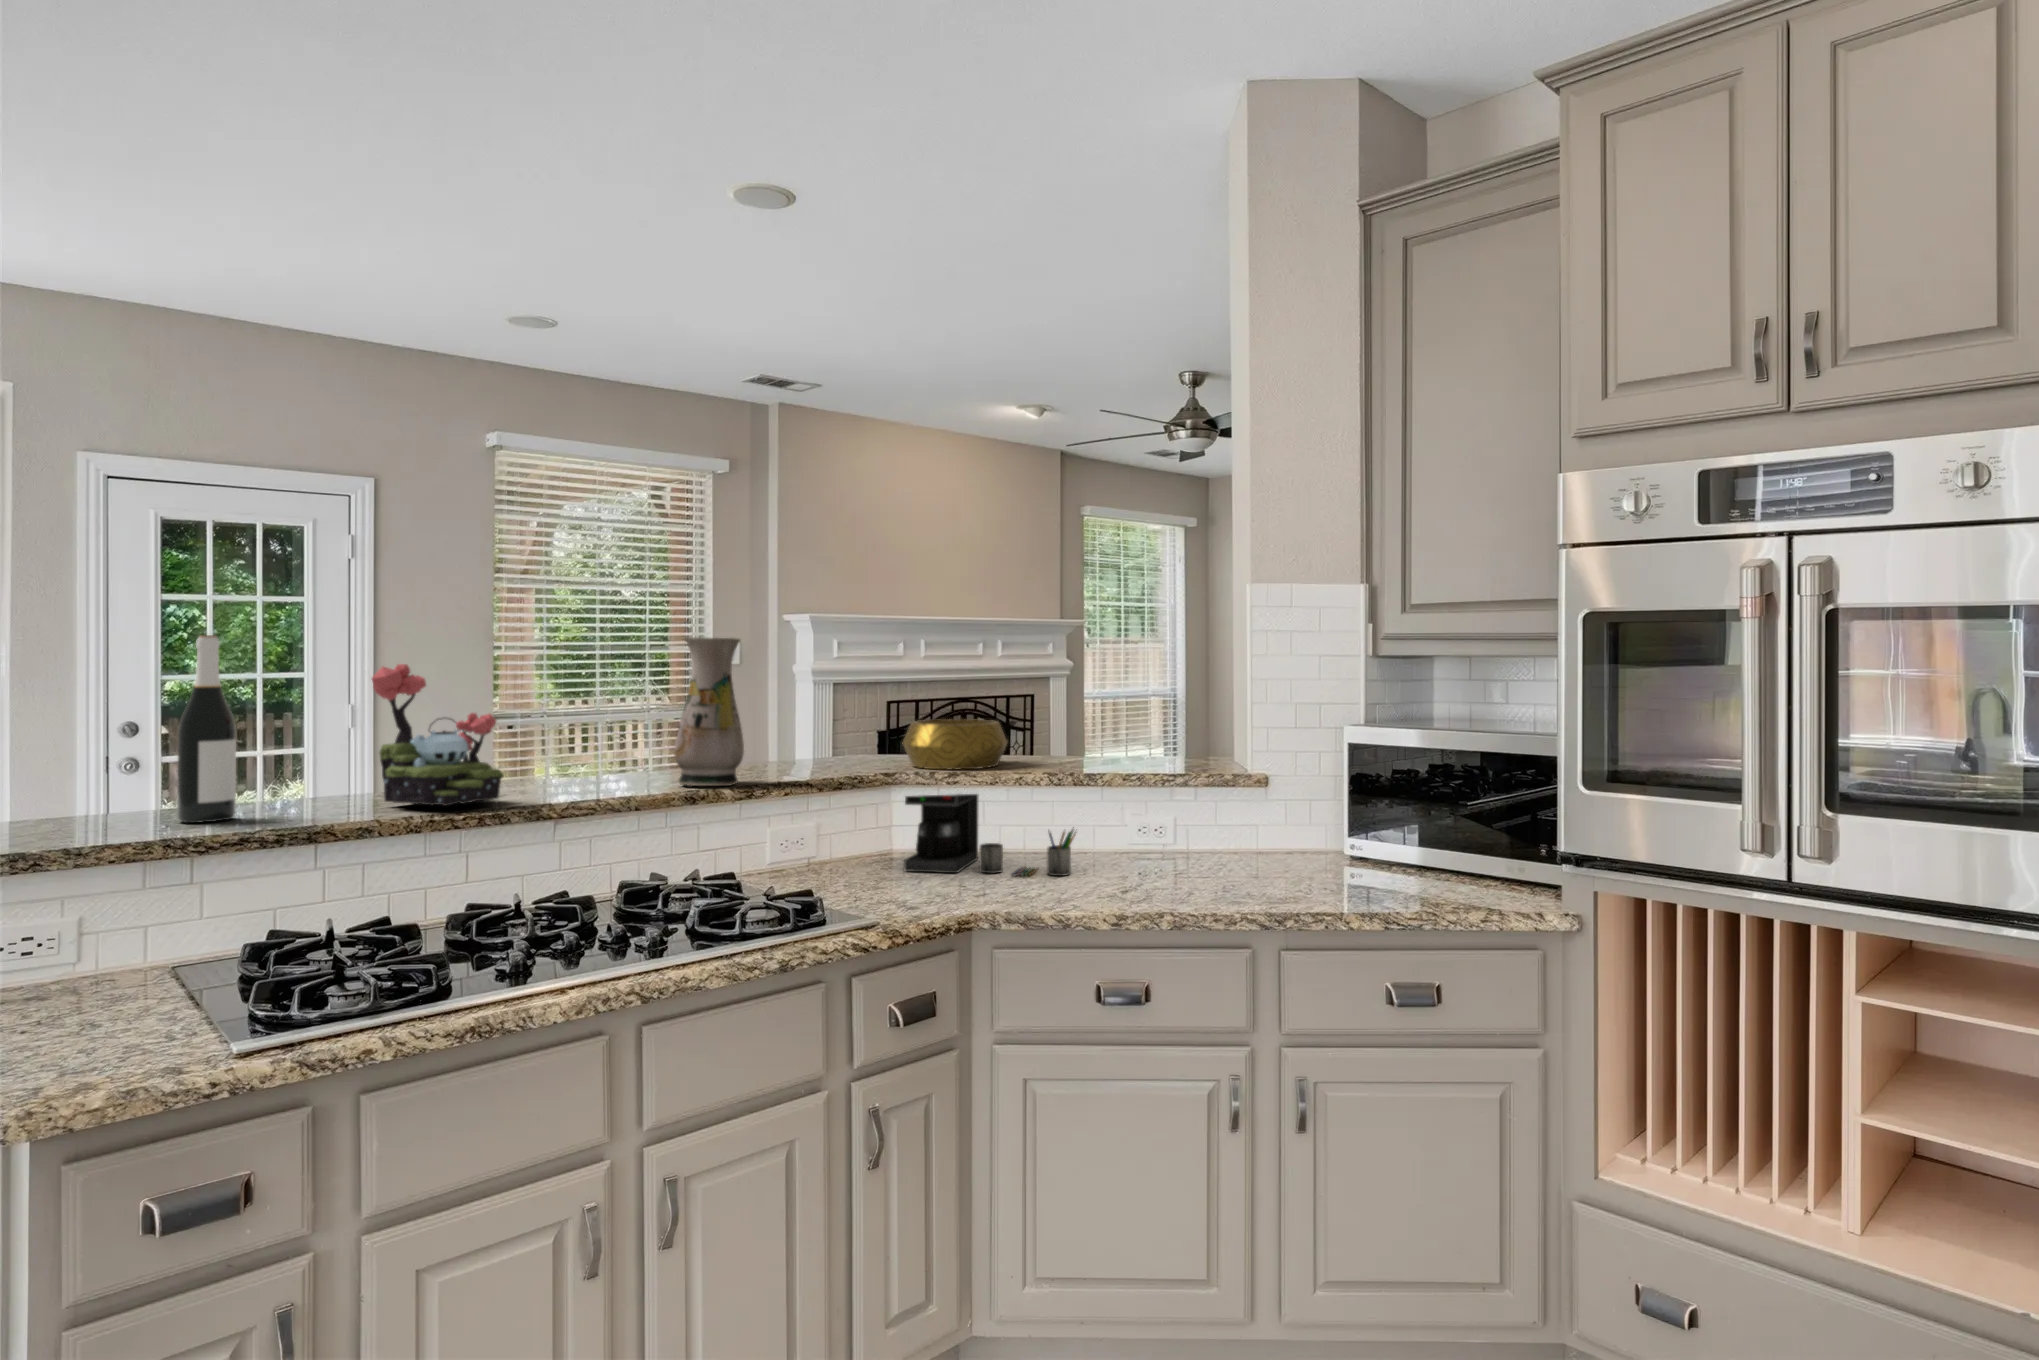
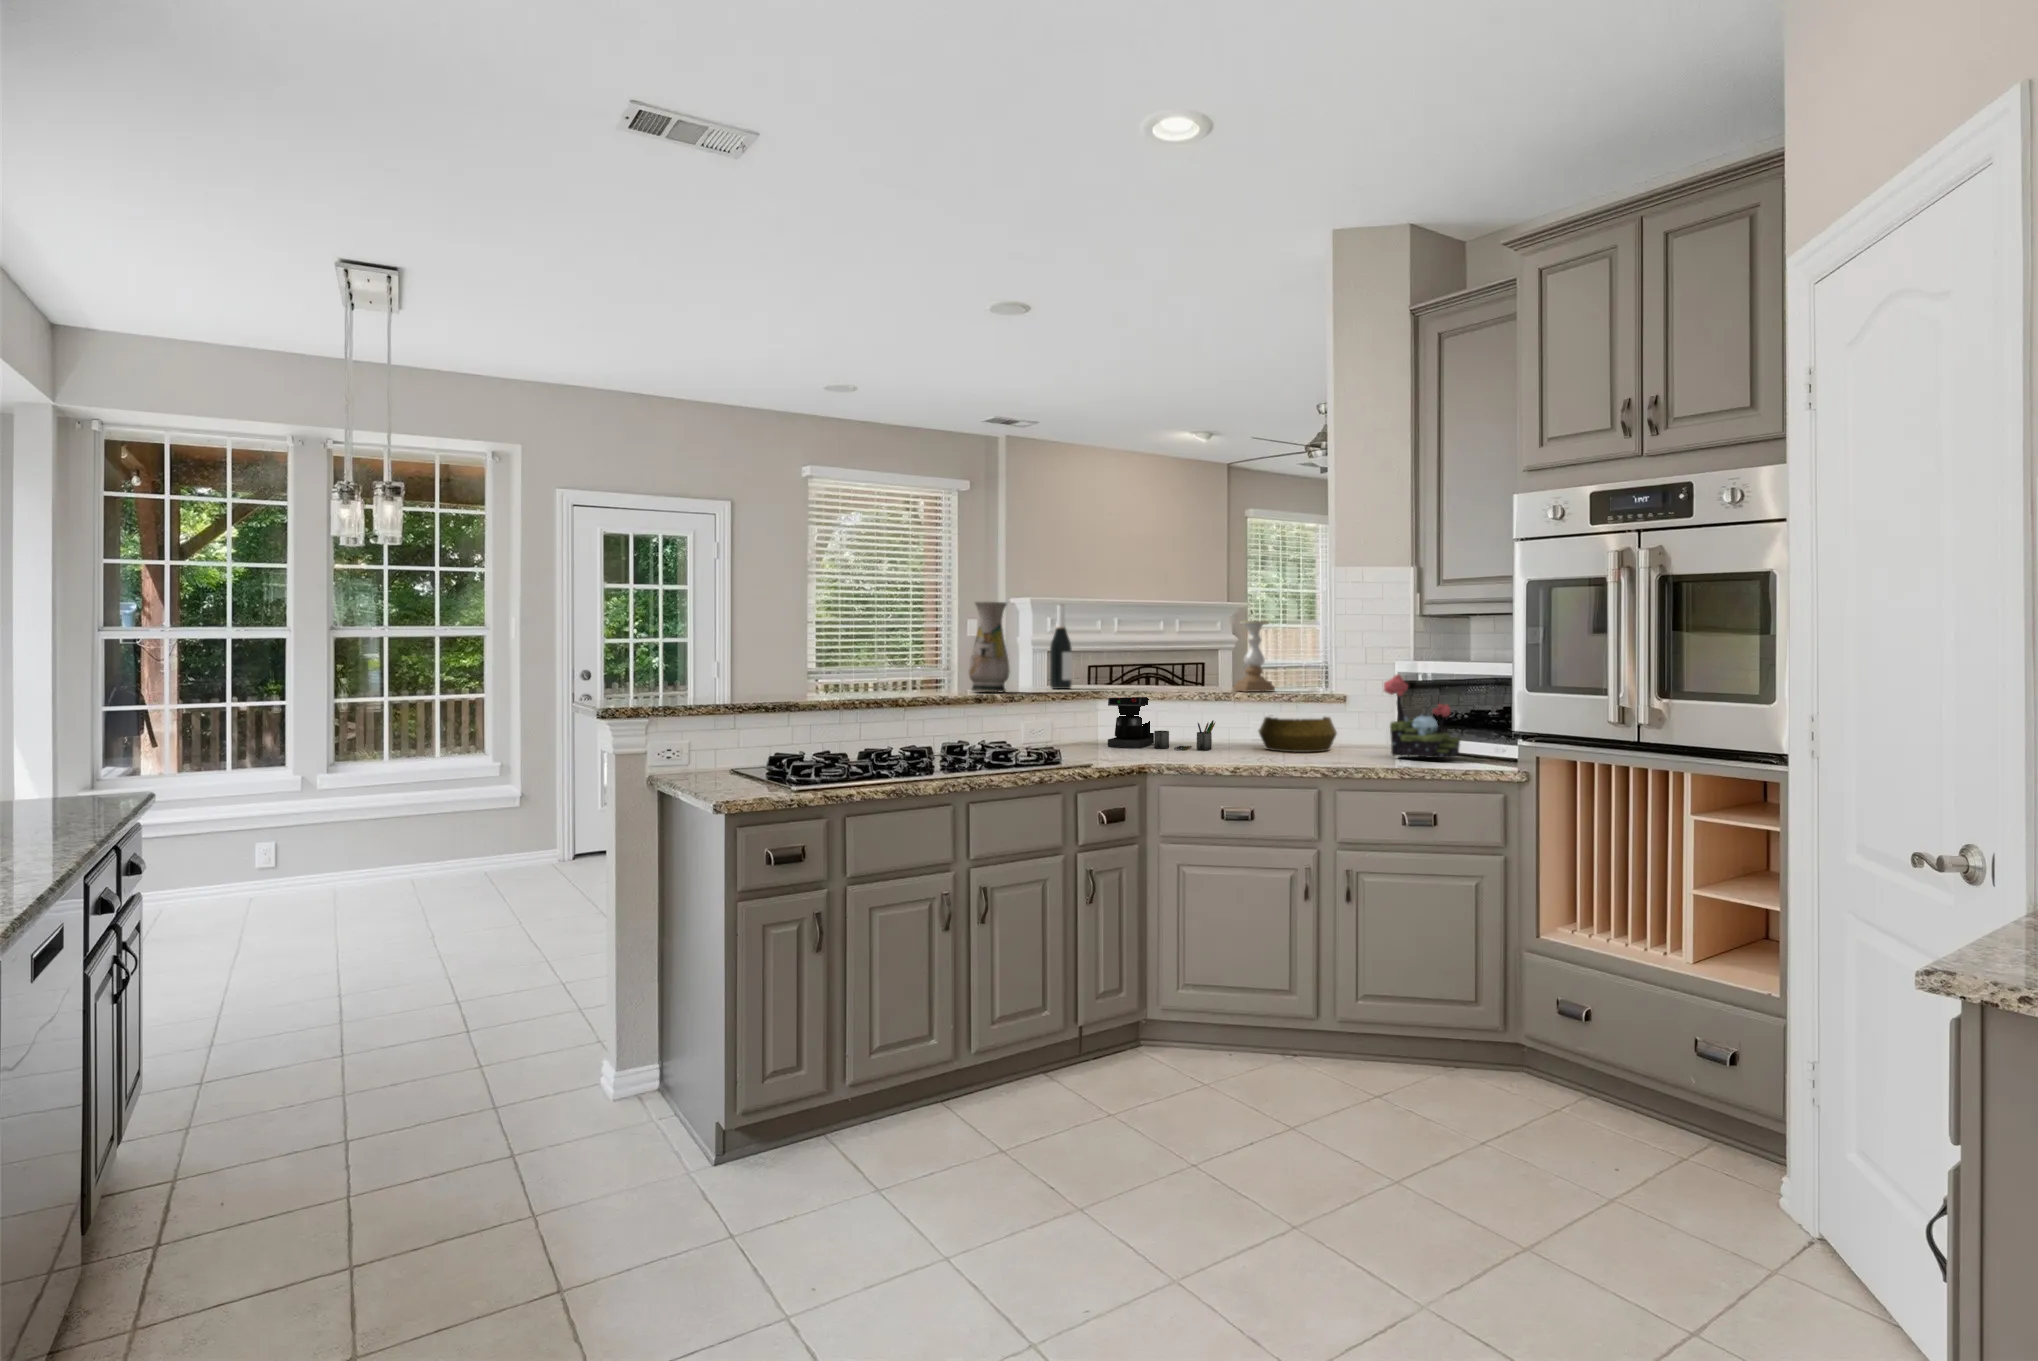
wine bottle: present [177,635,236,823] -> present [1050,604,1072,689]
plant: present [372,664,504,806] -> present [1384,675,1460,758]
candle holder: none [1099,666,1163,776] -> present [1233,621,1275,692]
decorative bowl: present [902,719,1007,769] -> present [1259,717,1337,752]

